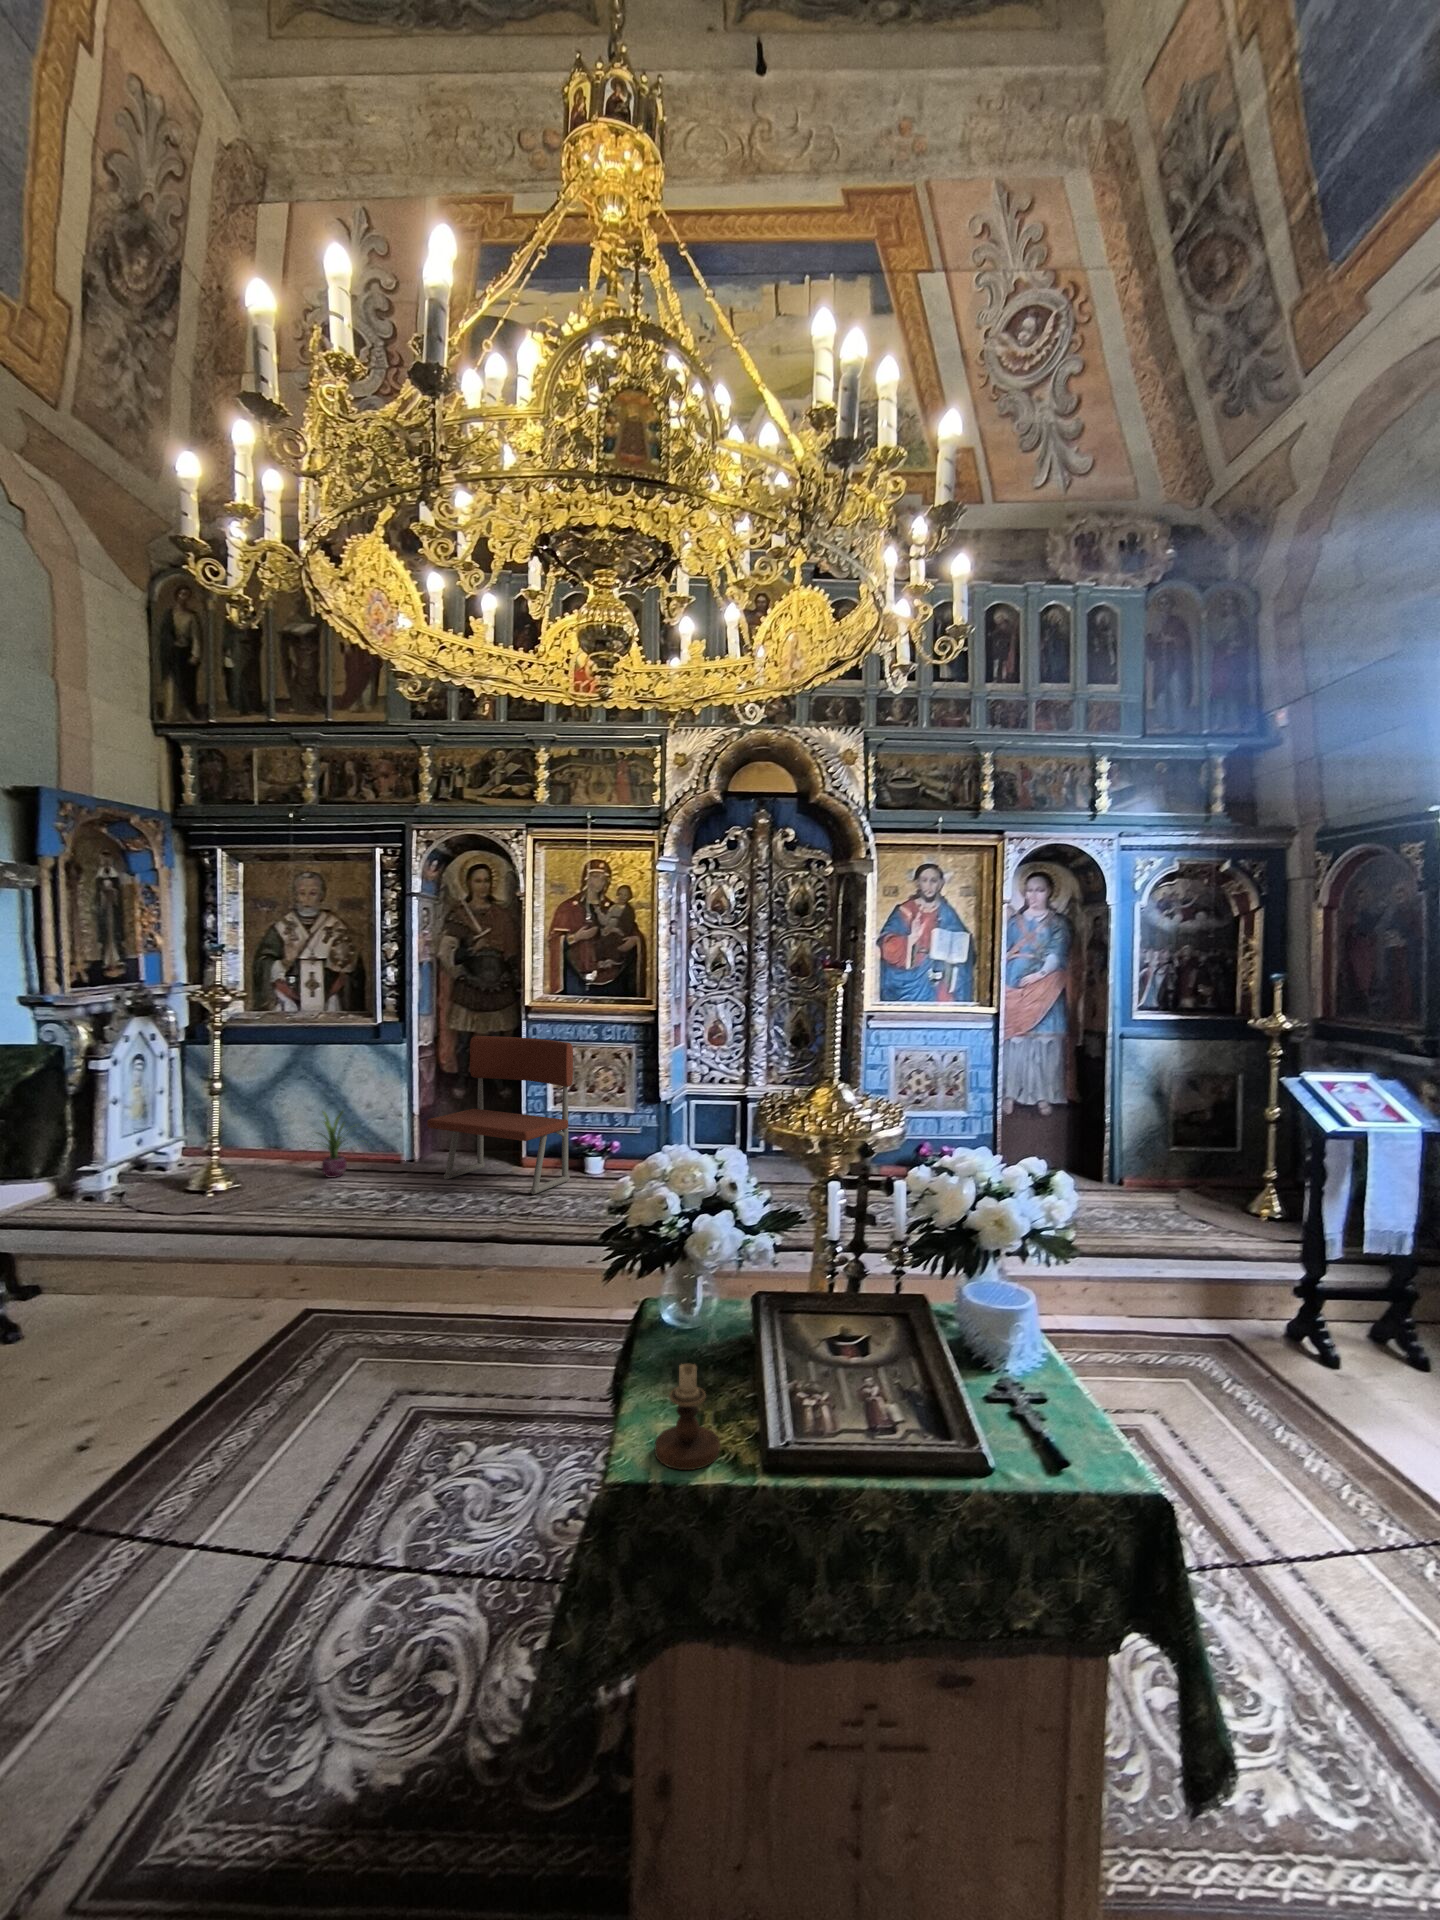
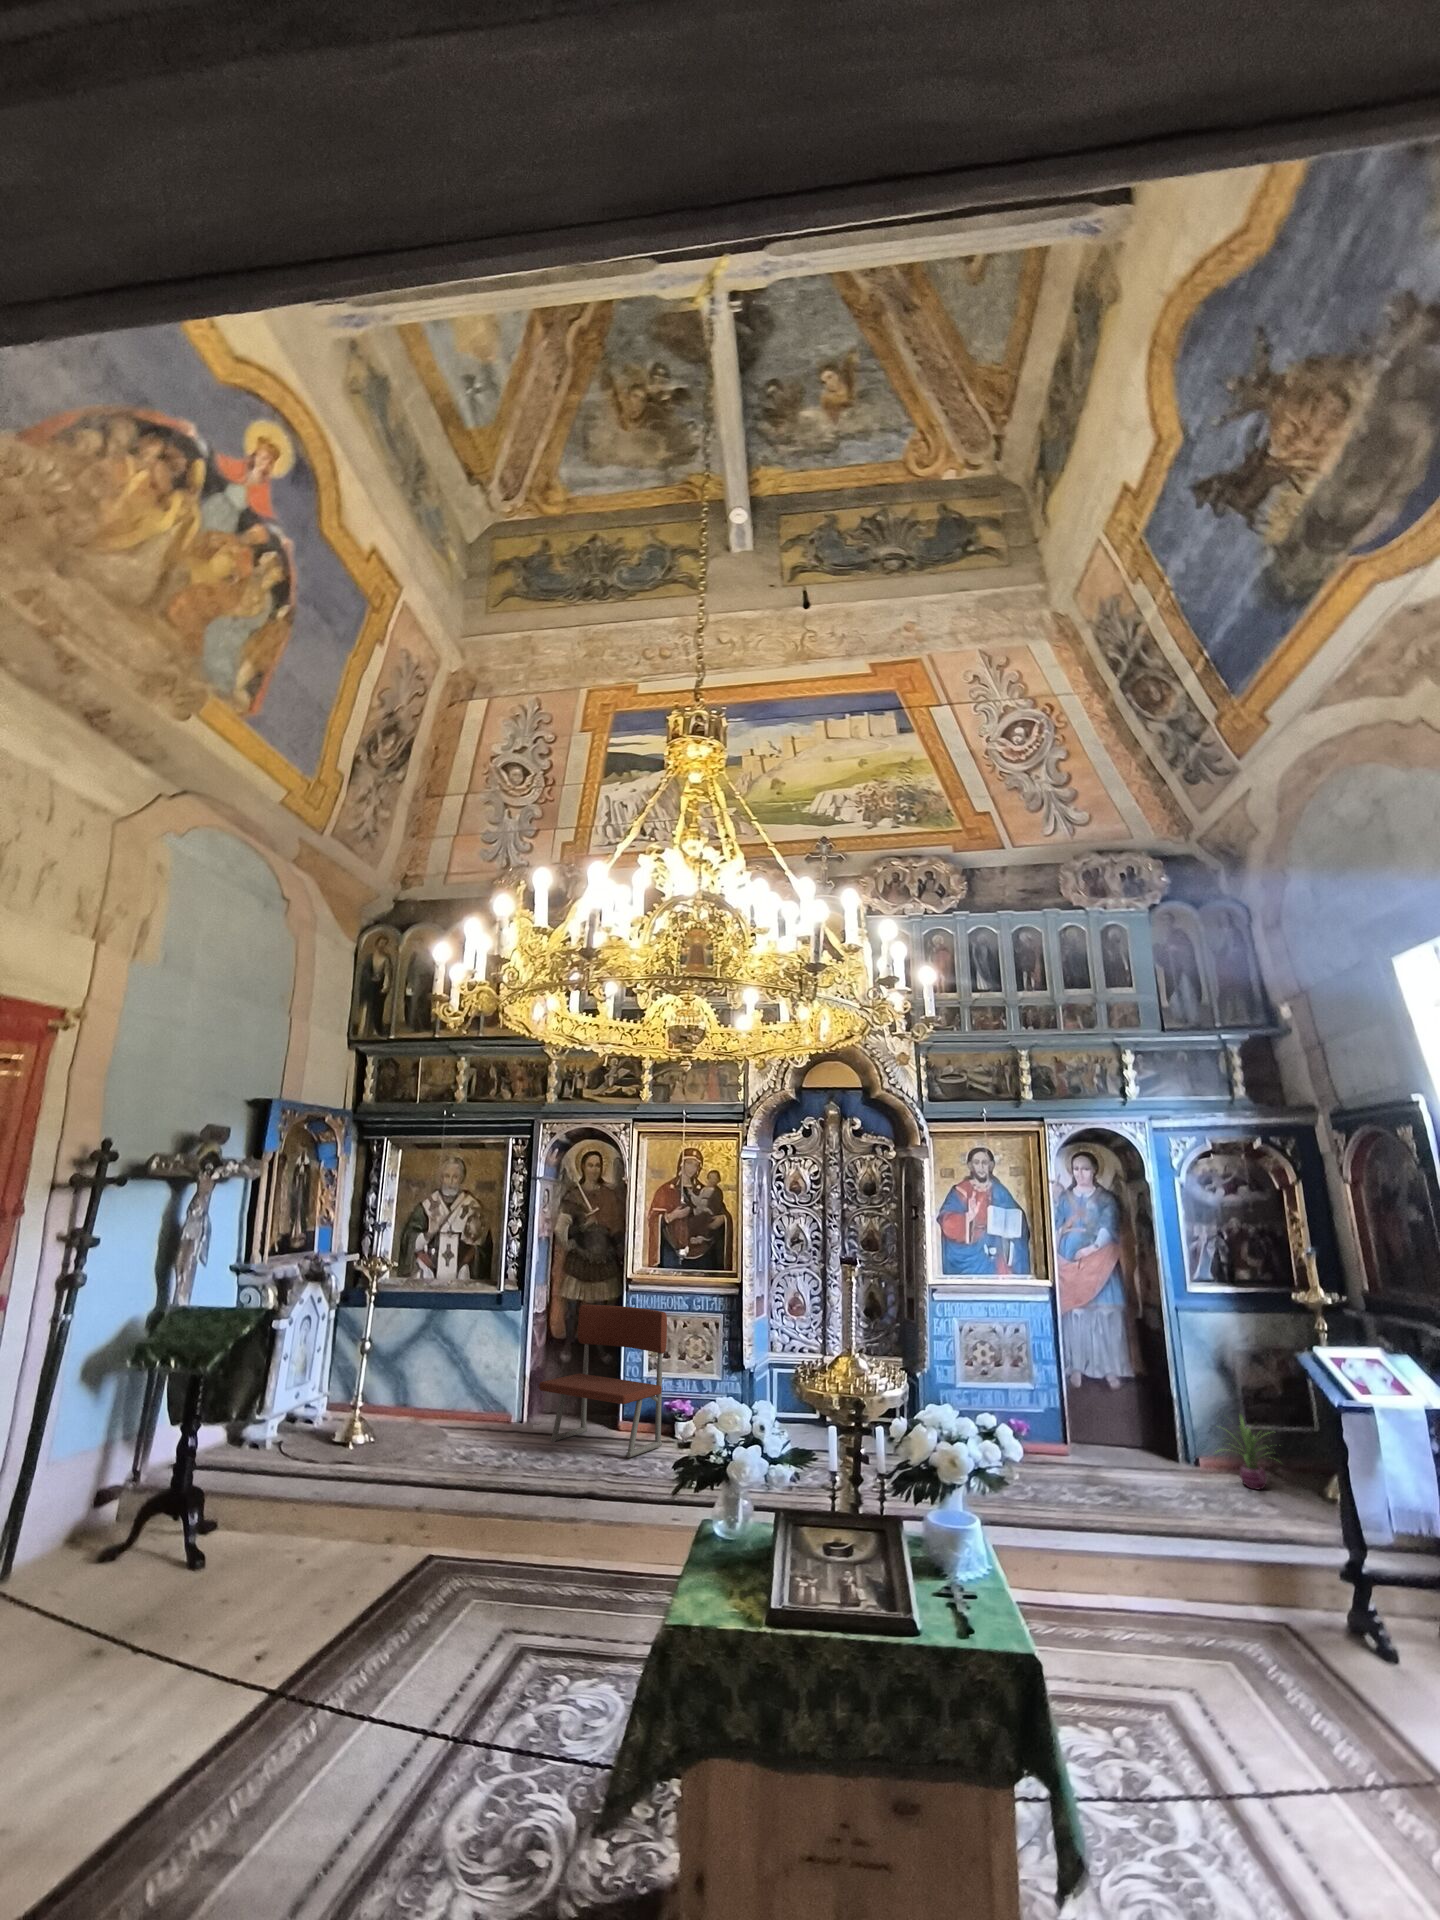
decorative plant: present [314,1111,348,1178] -> present [1215,1414,1268,1489]
candlestick: present [655,1364,720,1470] -> none [694,1546,739,1625]

